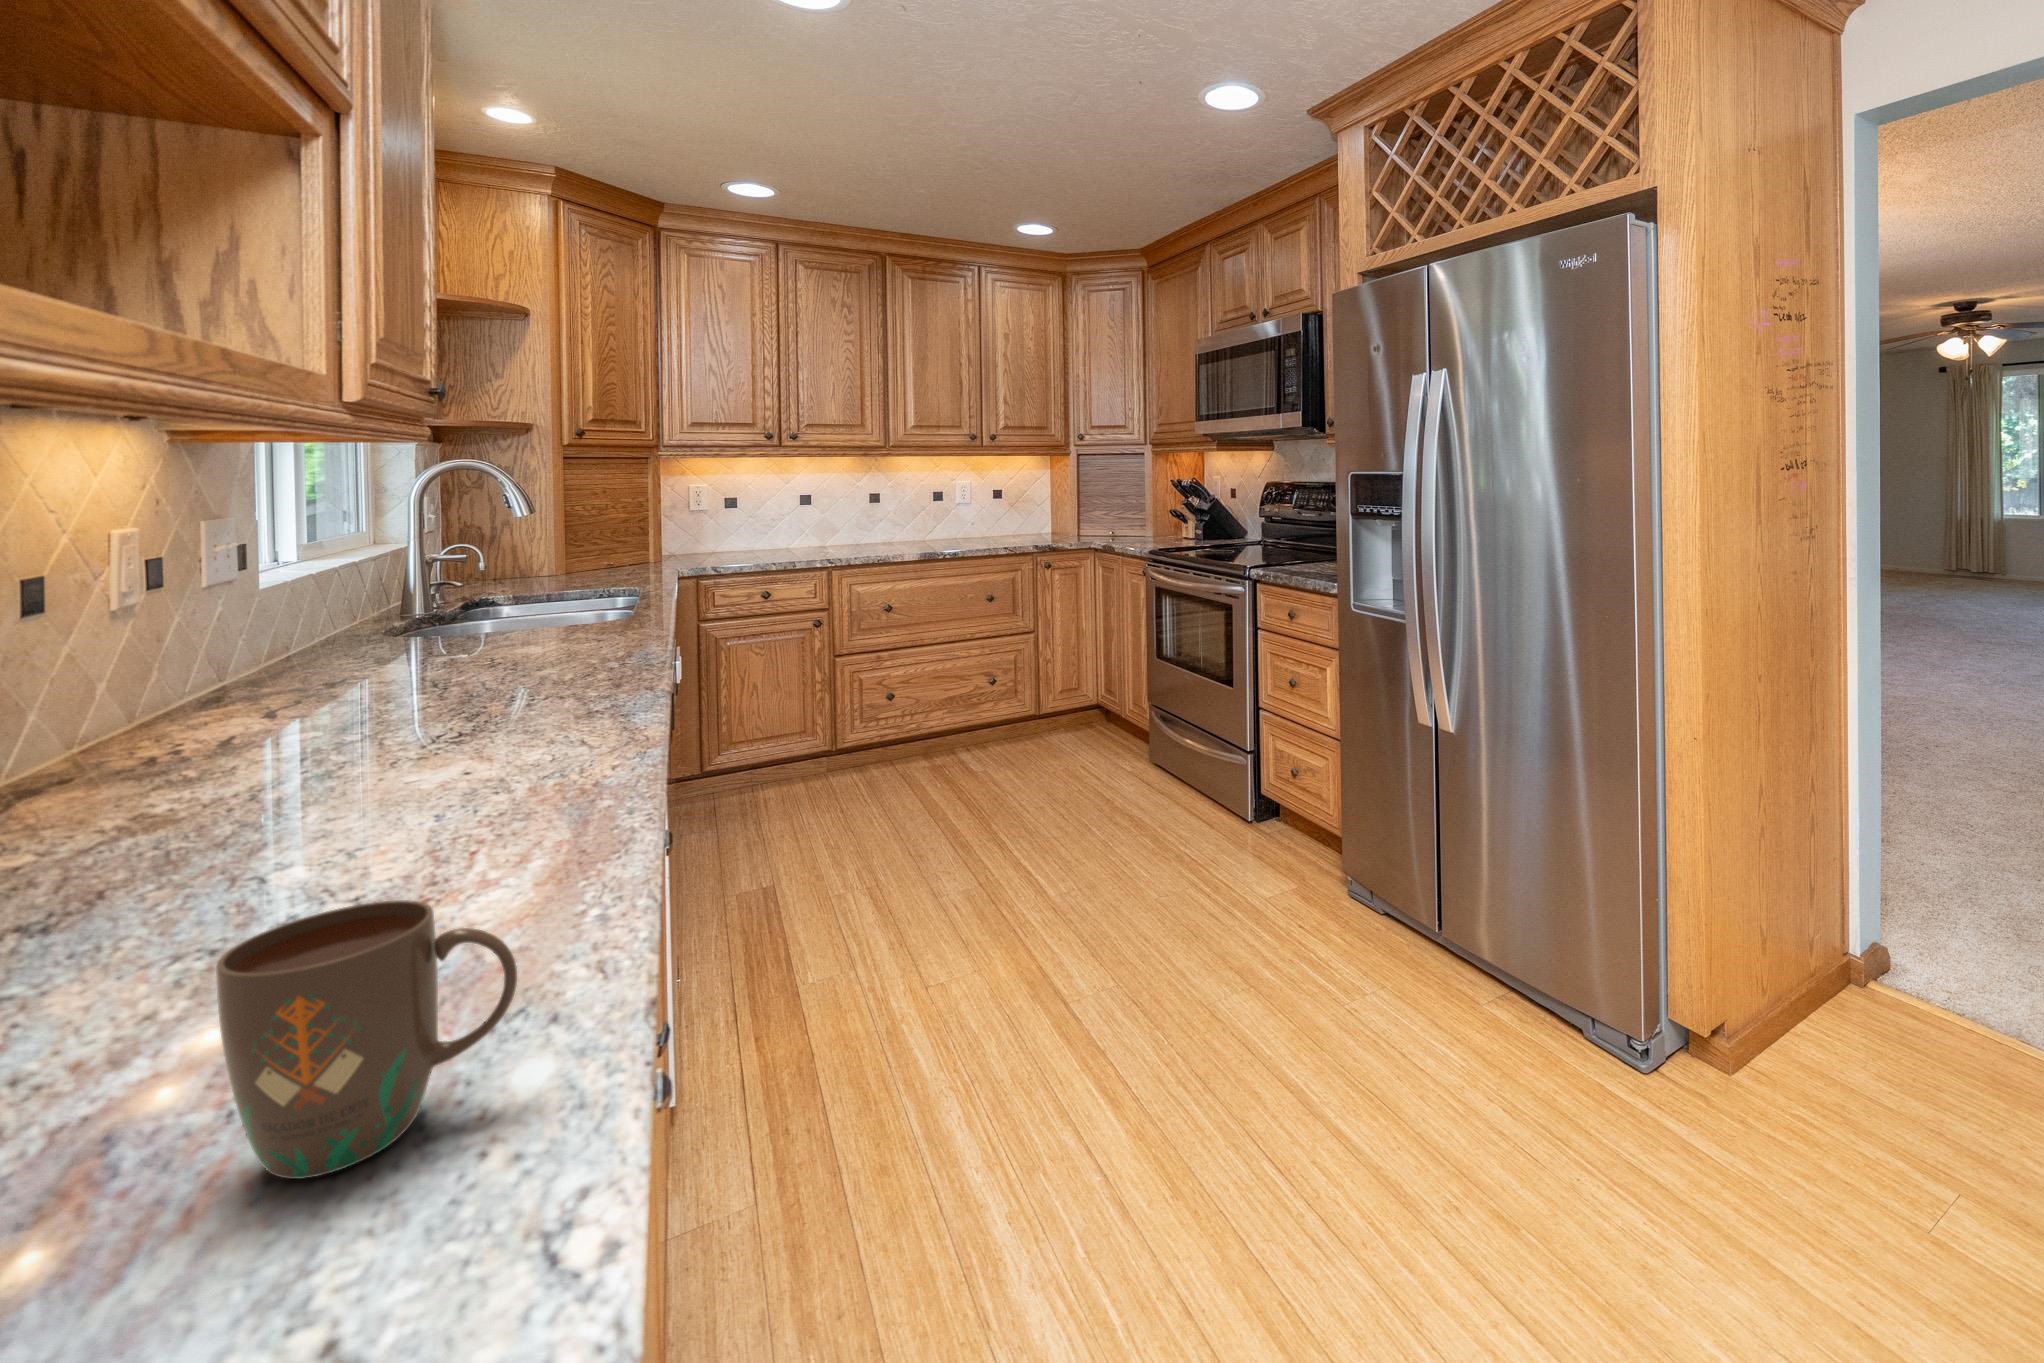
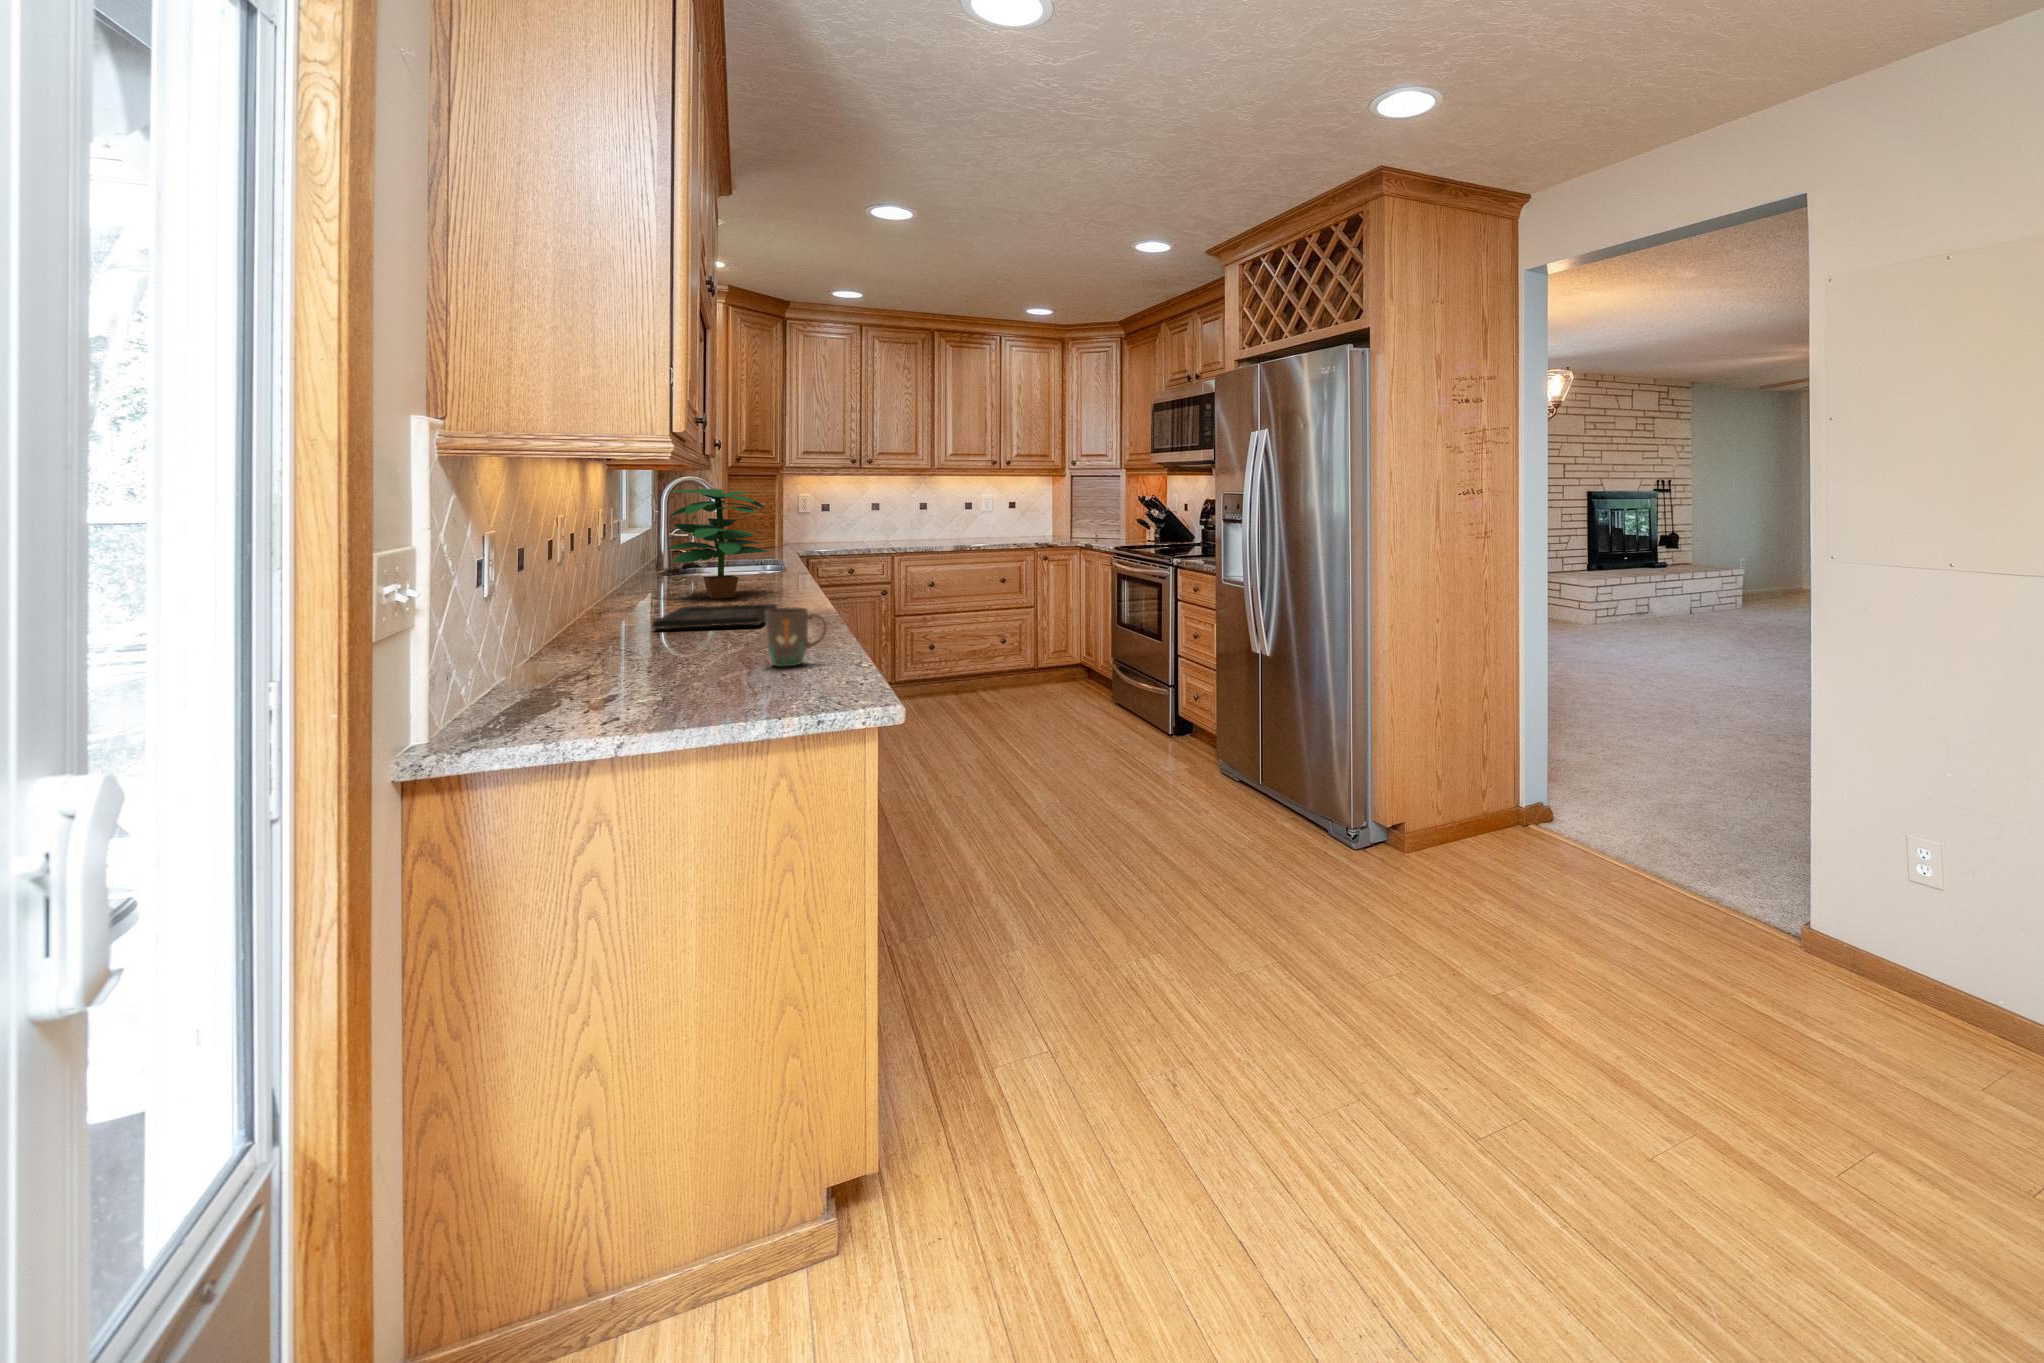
potted plant: none [324,474,573,694] -> present [668,489,768,599]
tray: none [111,724,549,853] -> present [652,604,777,629]

